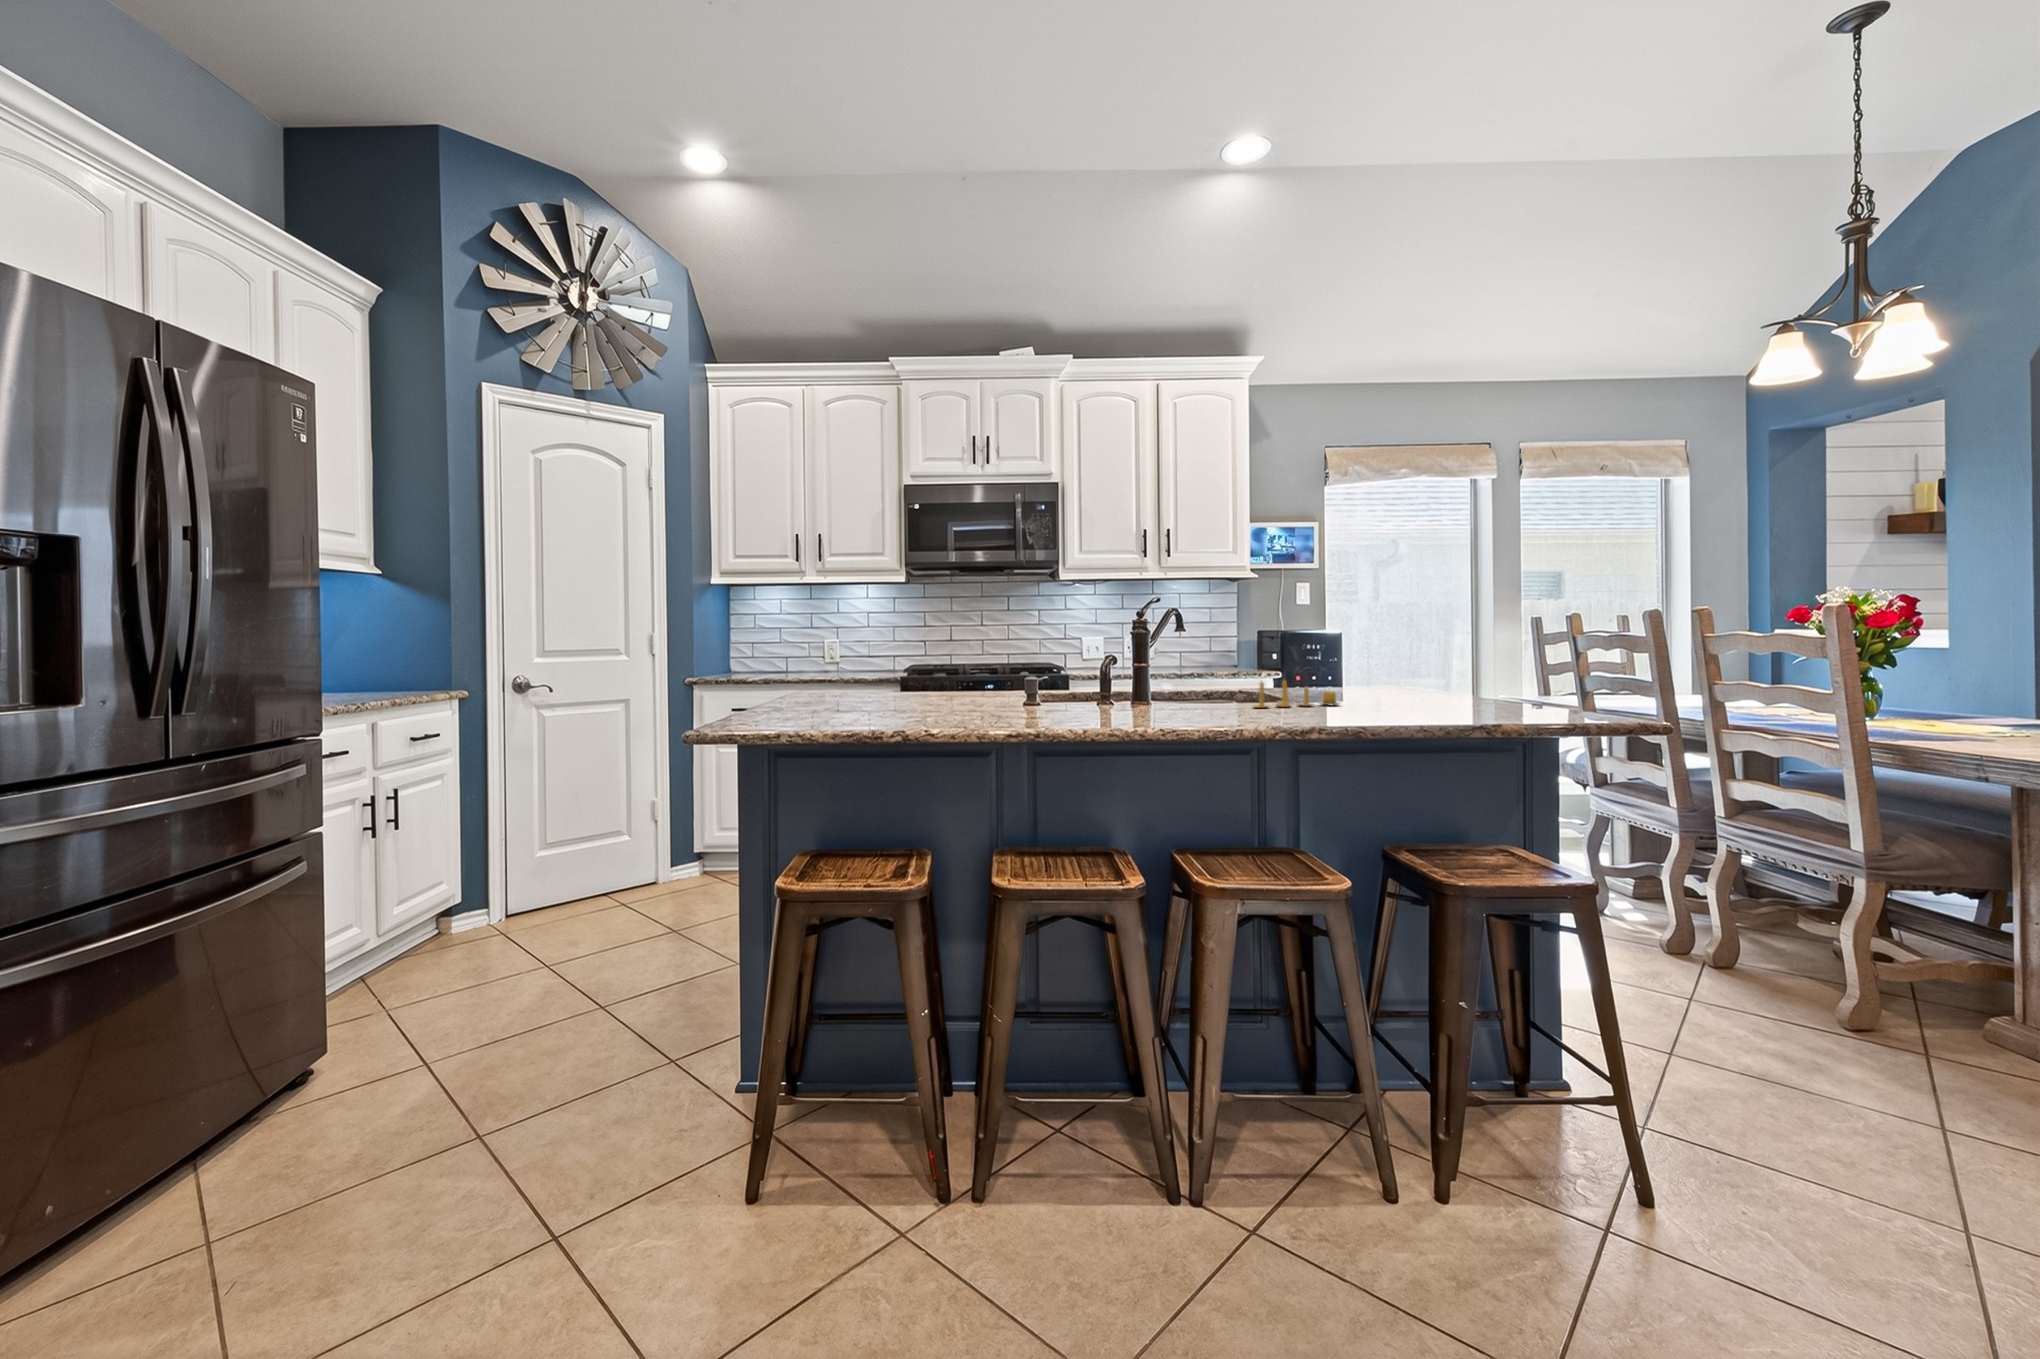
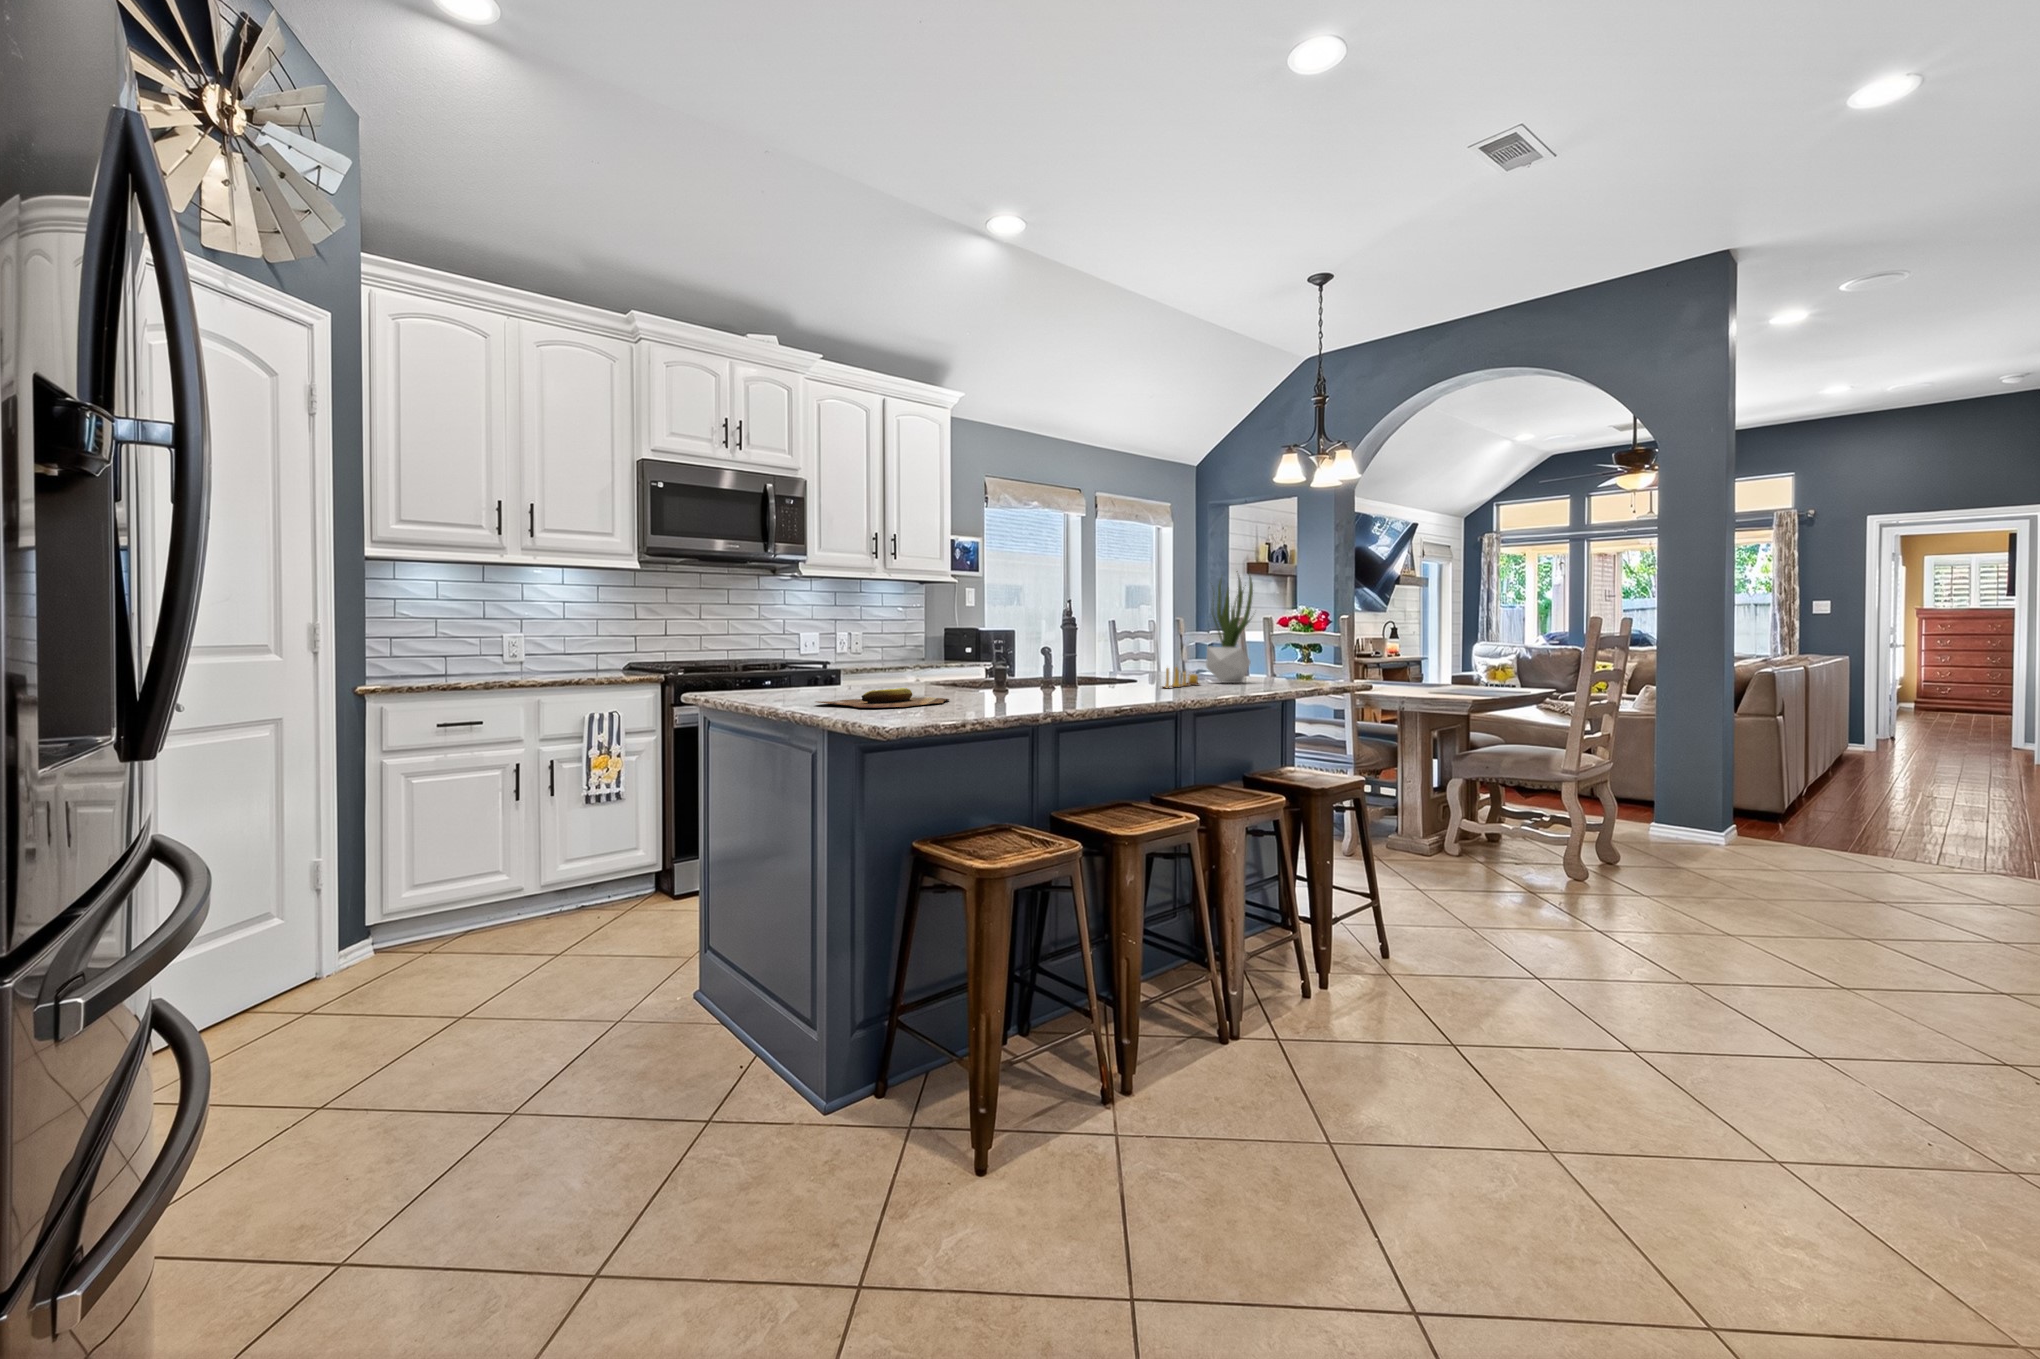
potted plant: none [1371,547,1445,705] -> present [1206,571,1253,683]
cutting board: none [809,696,941,715] -> present [816,688,949,708]

